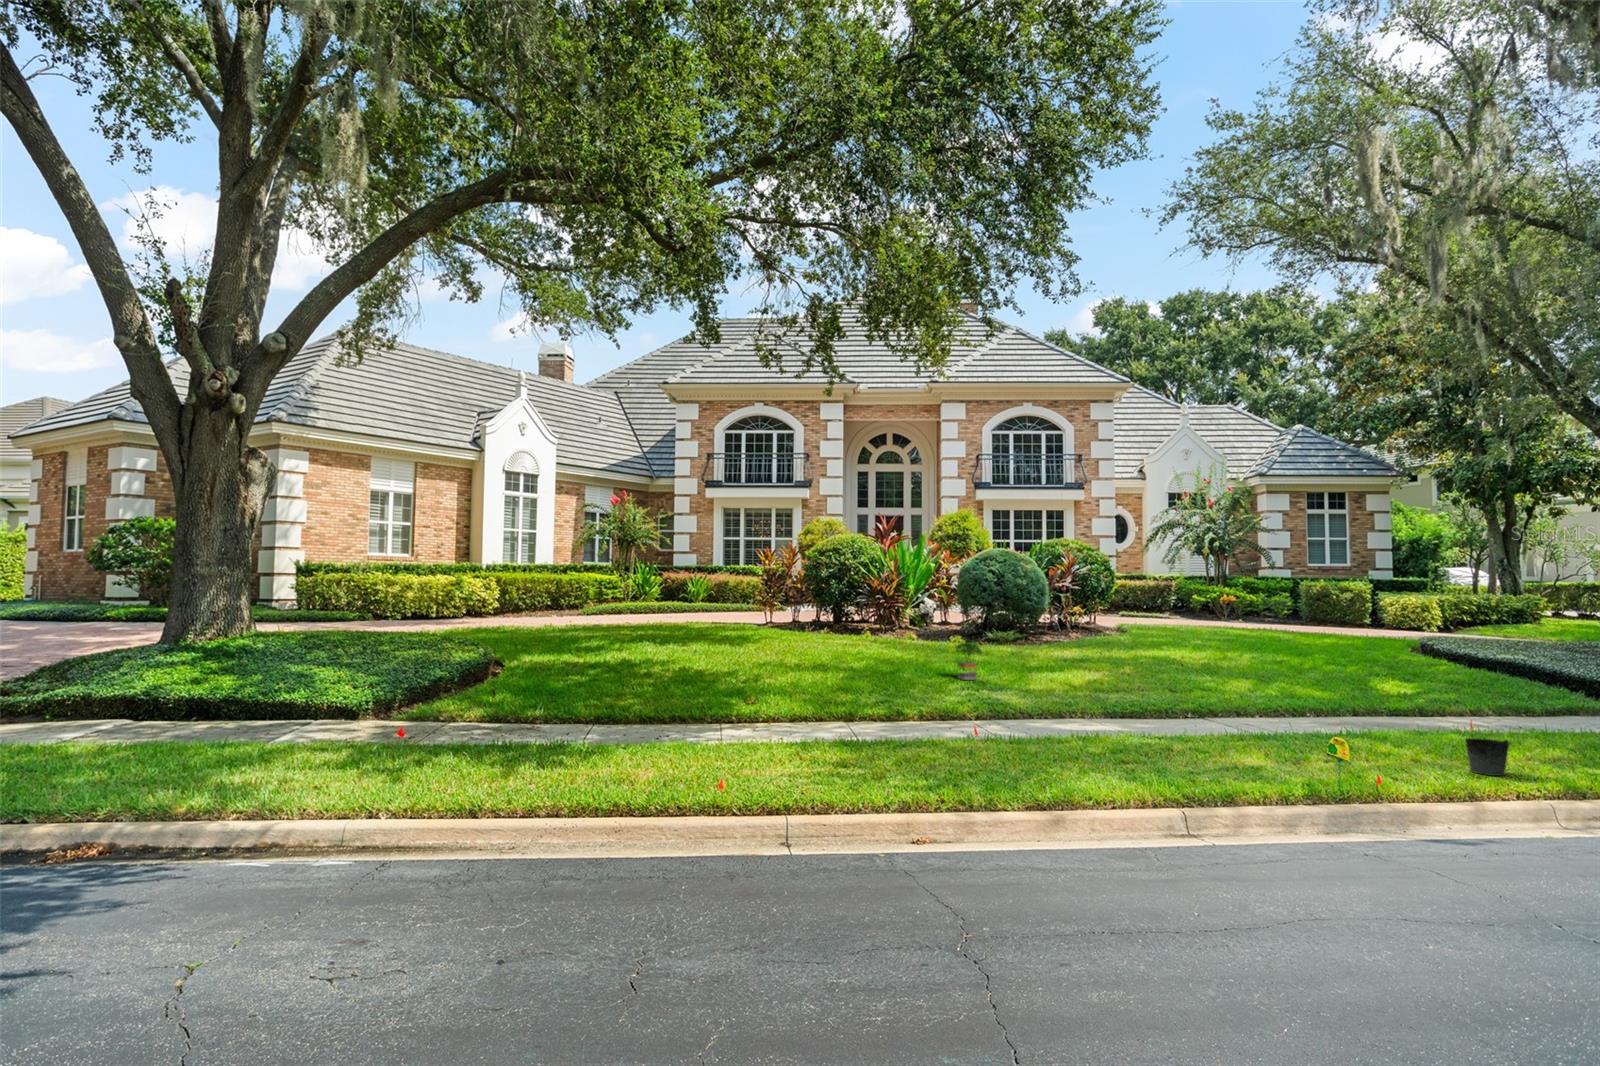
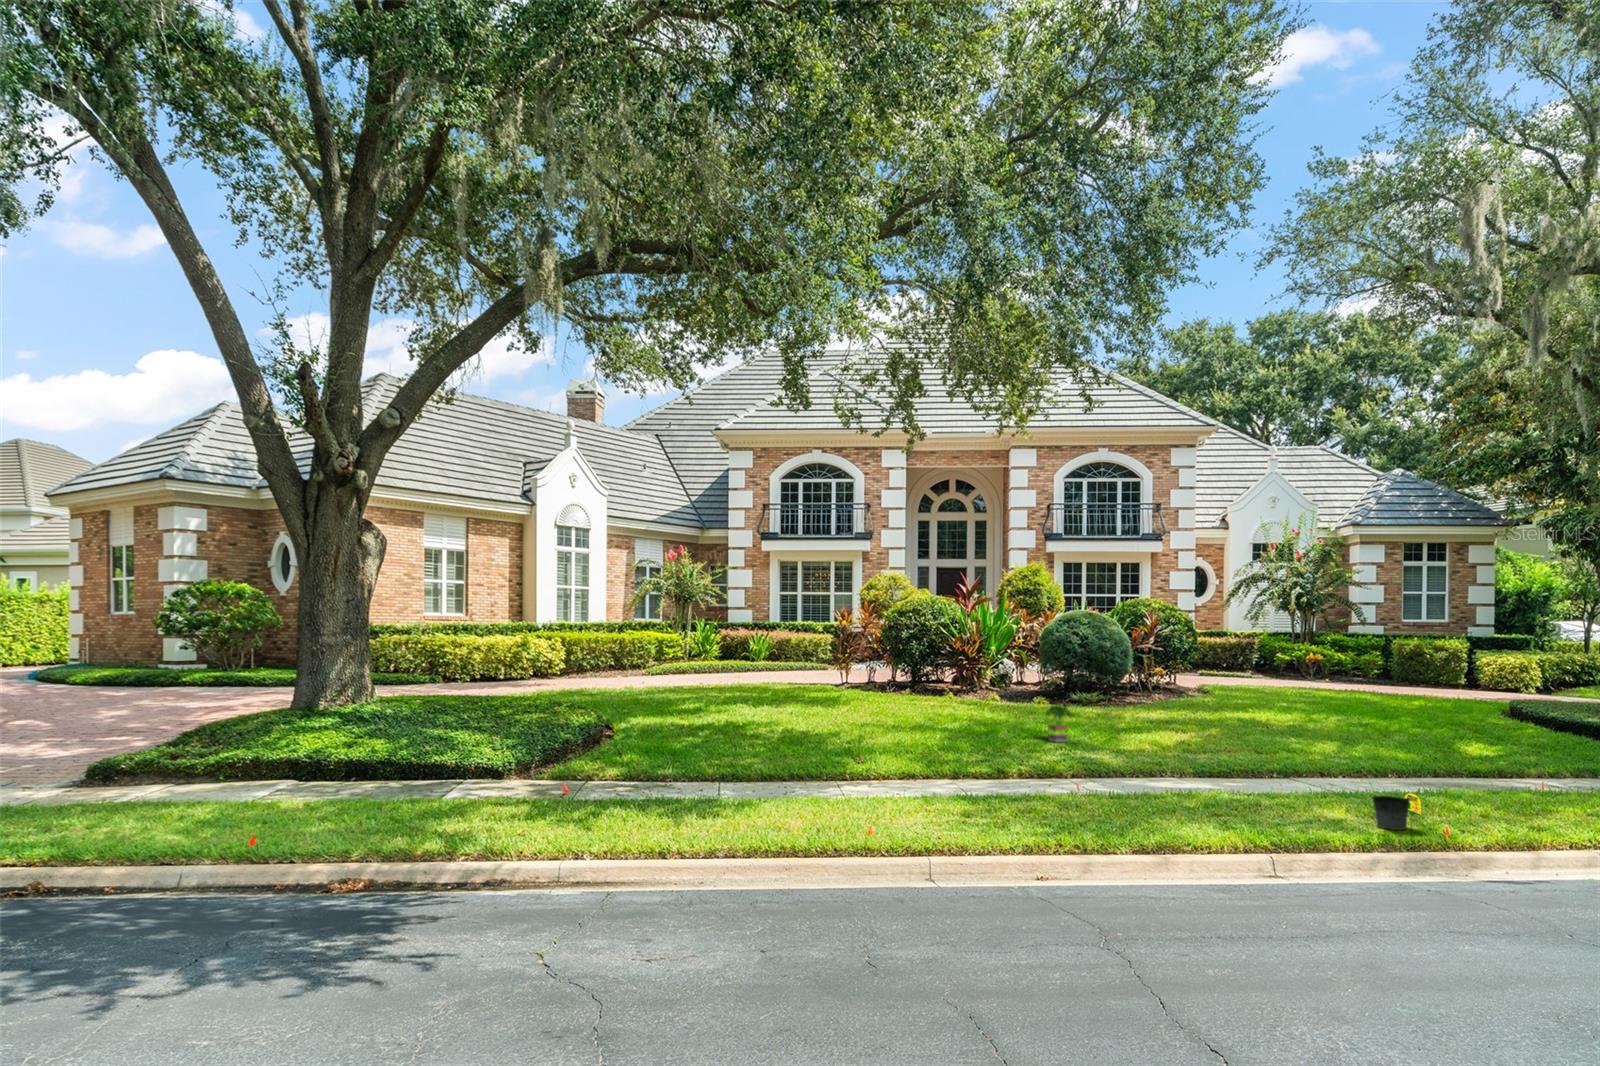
bucket: present [1465,738,1511,776] -> present [1372,796,1411,830]

